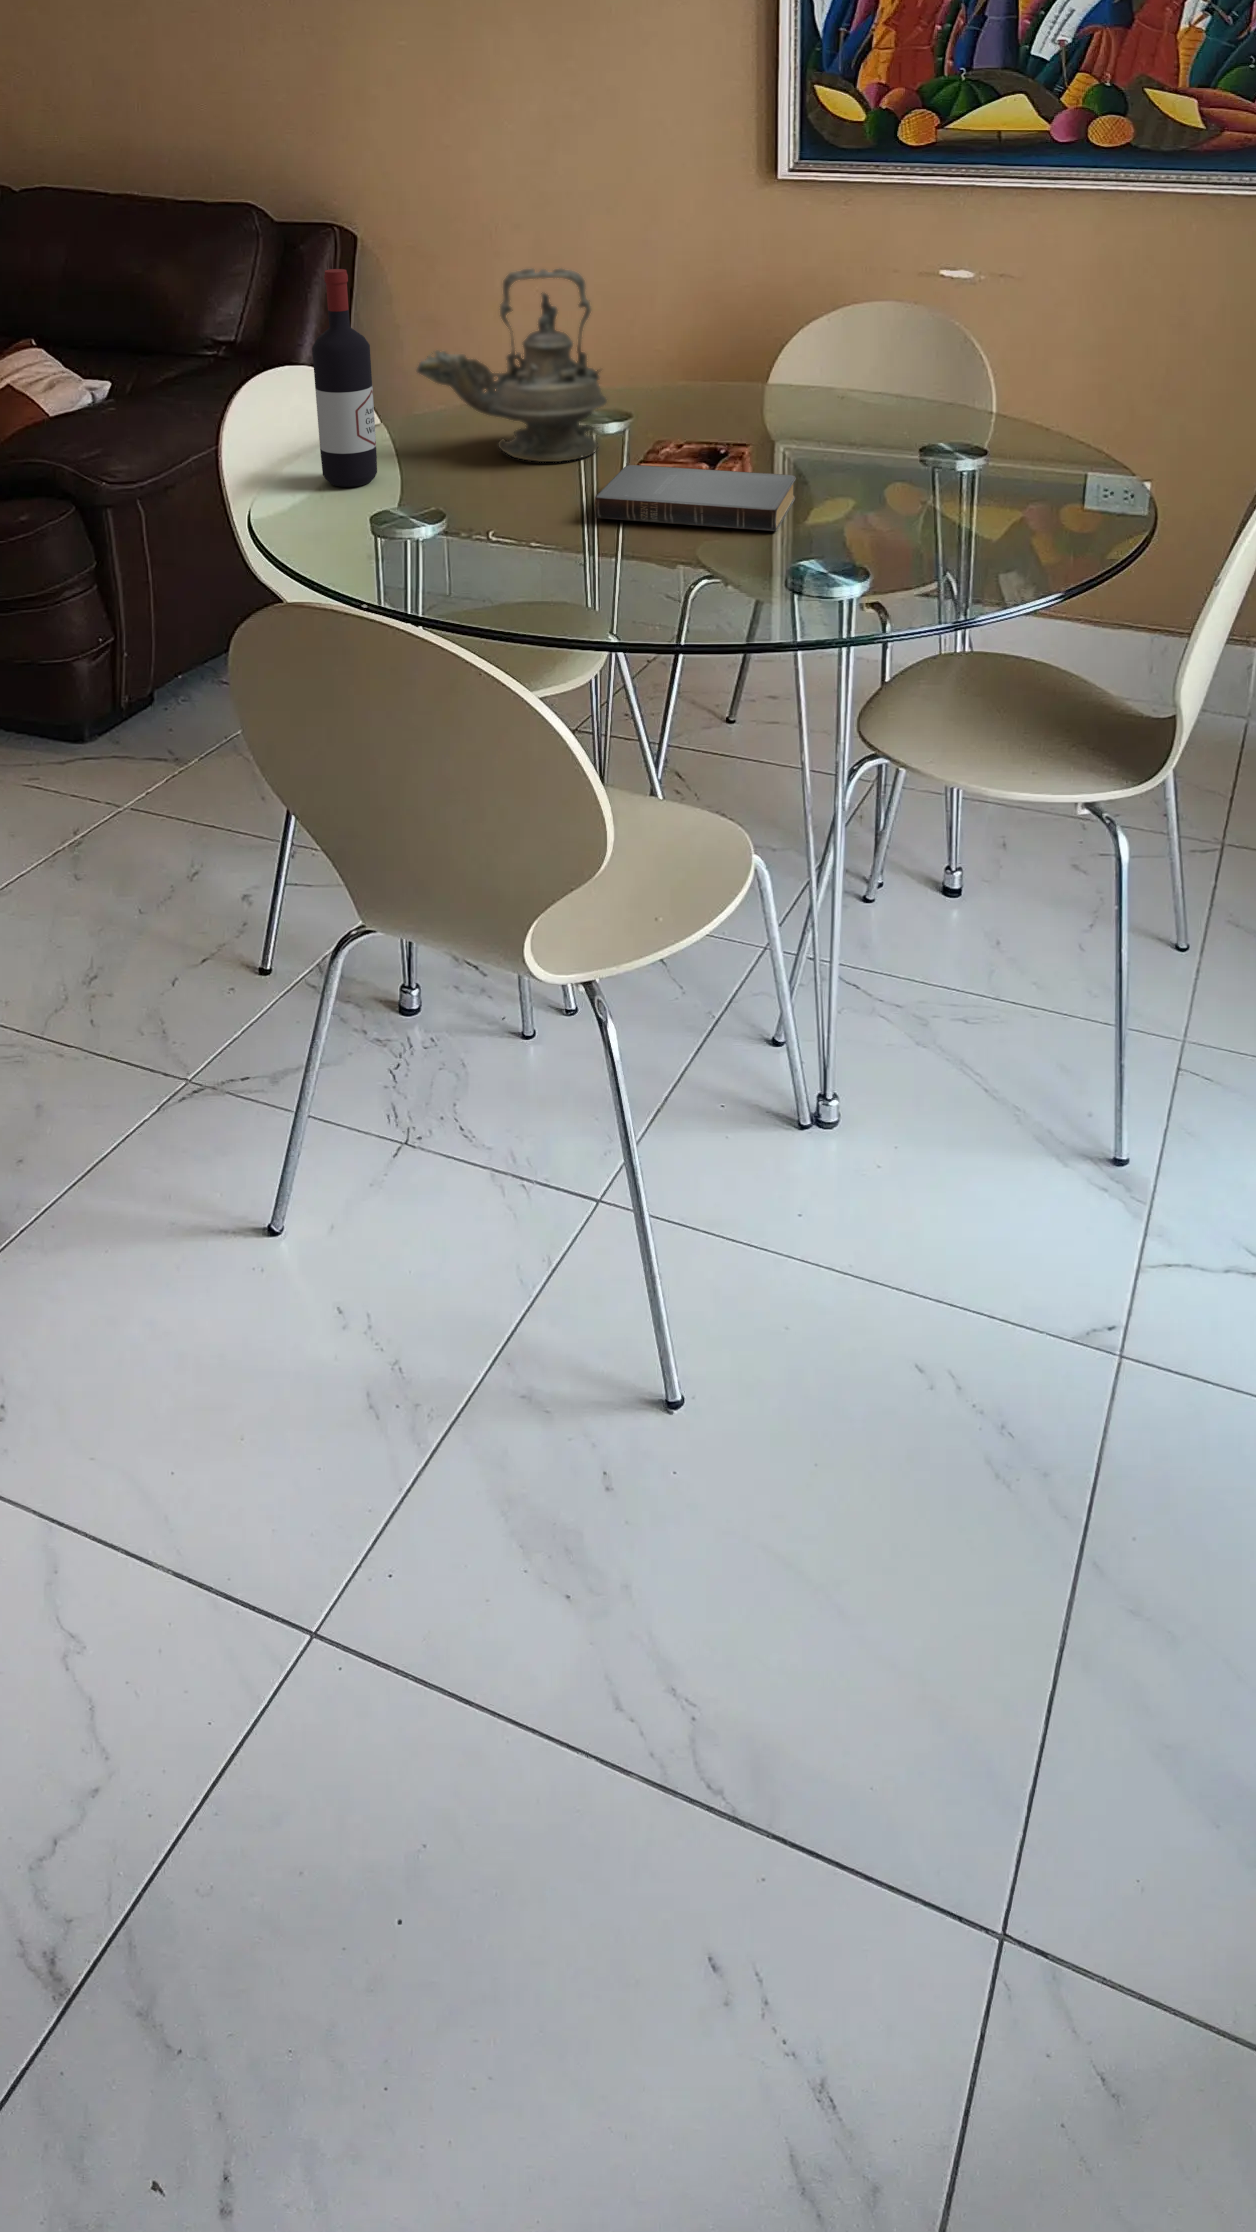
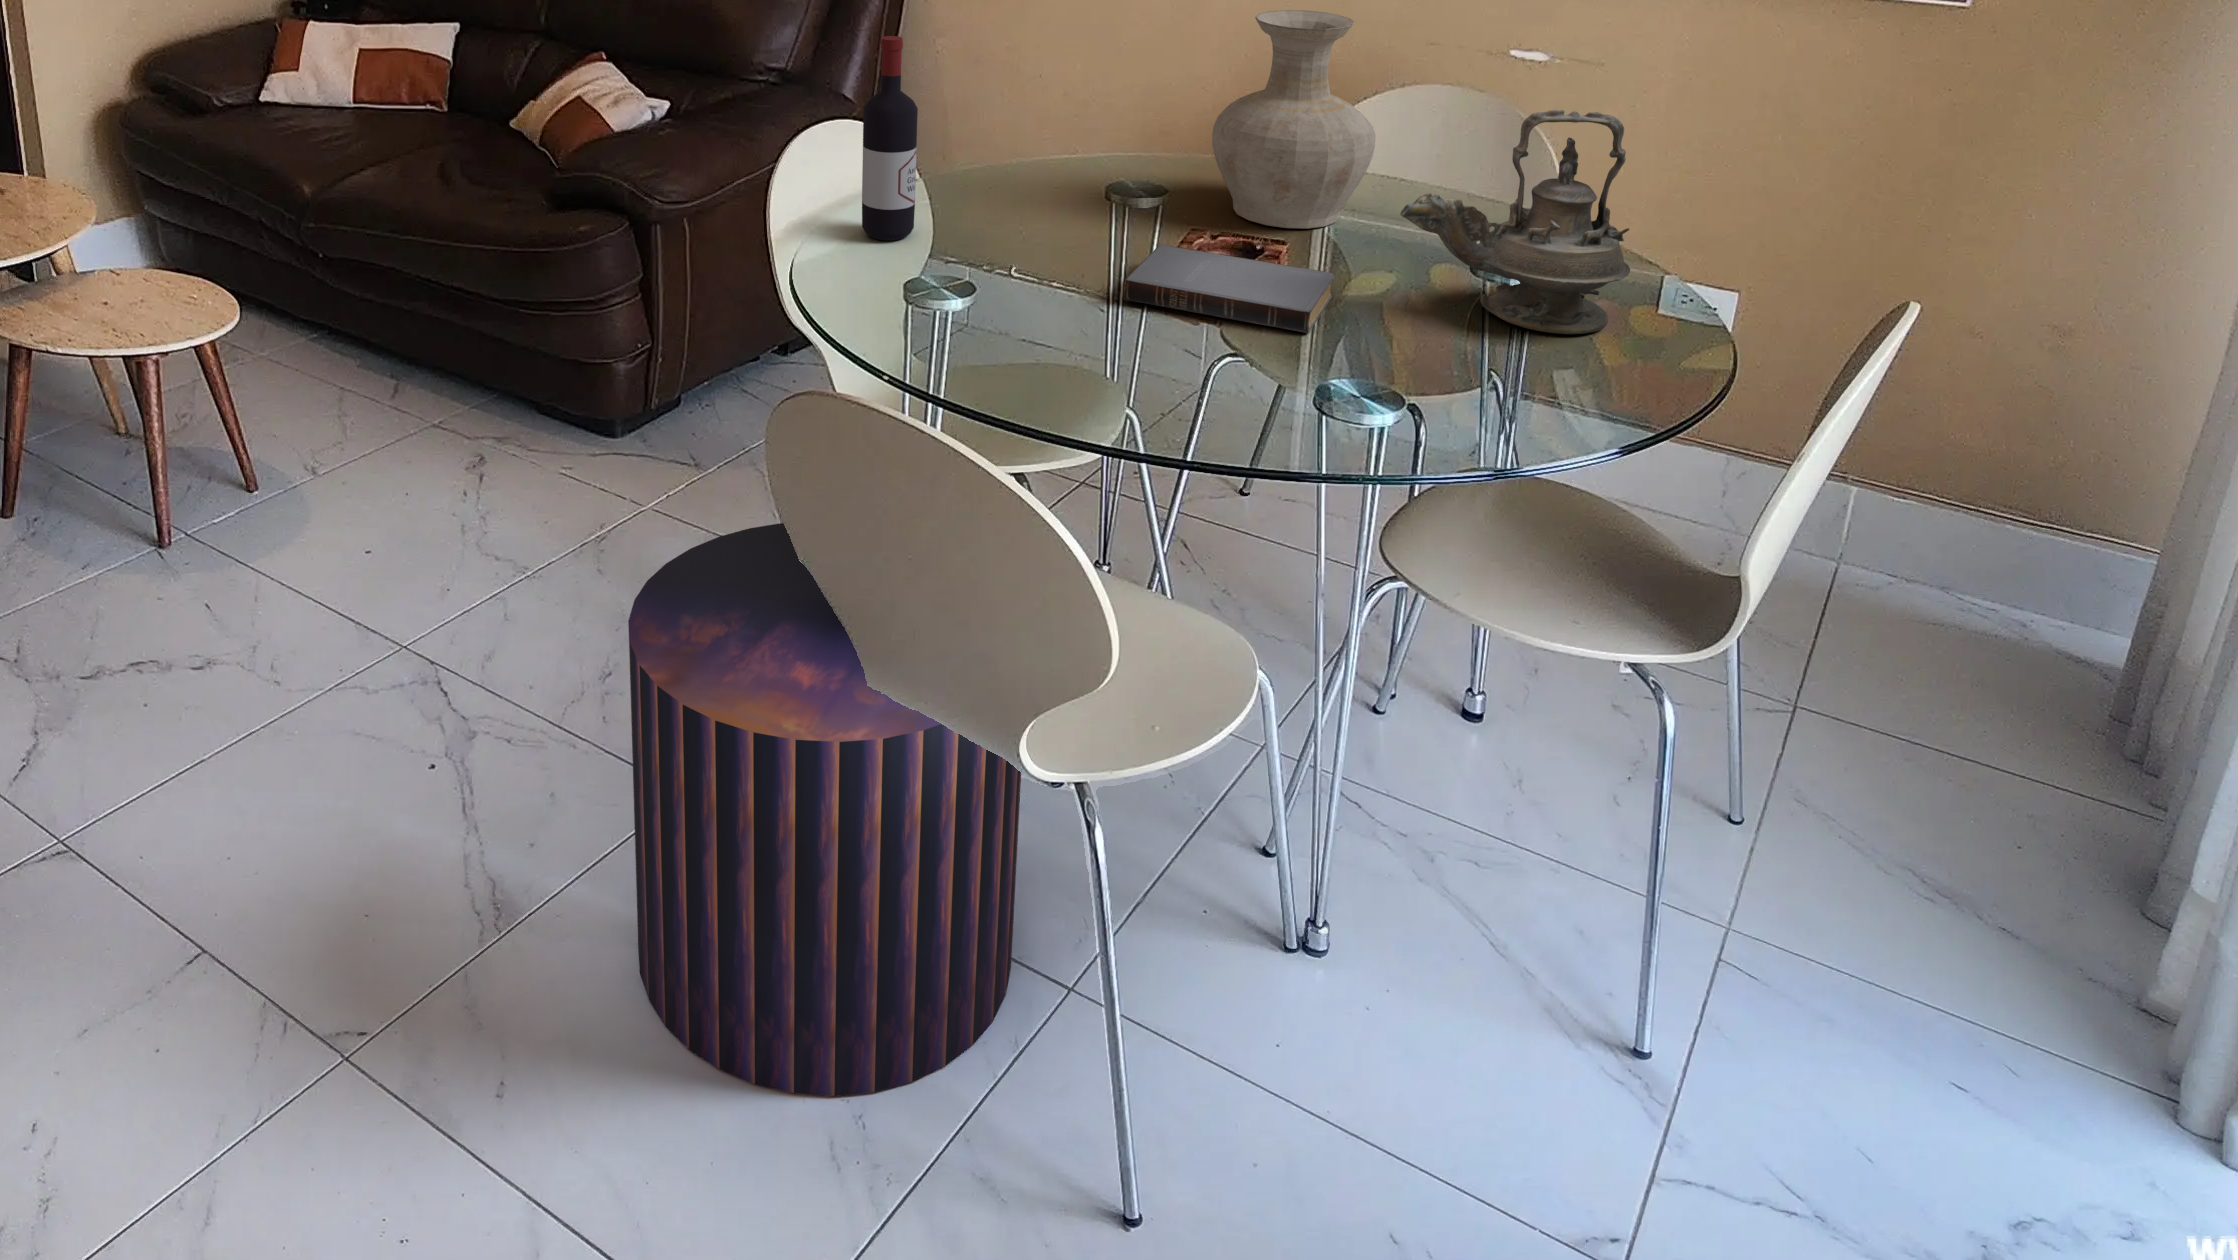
vase: none [669,227,823,444] -> present [1212,10,1375,229]
teapot: present [417,269,607,462] -> present [1400,110,1630,334]
pouf: none [98,769,540,1354] -> present [628,523,1022,1096]

